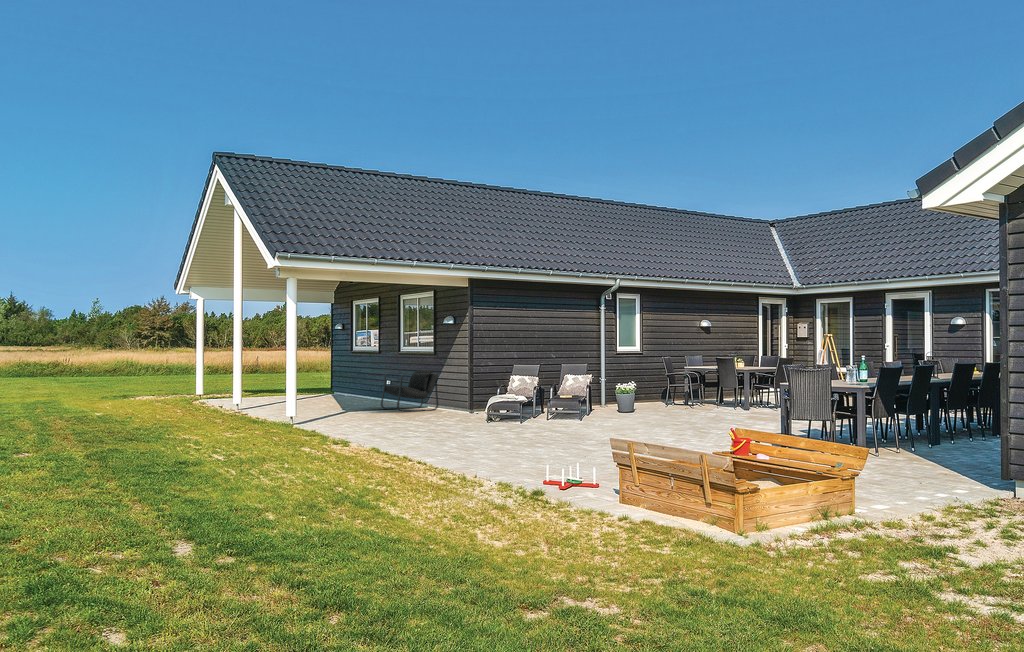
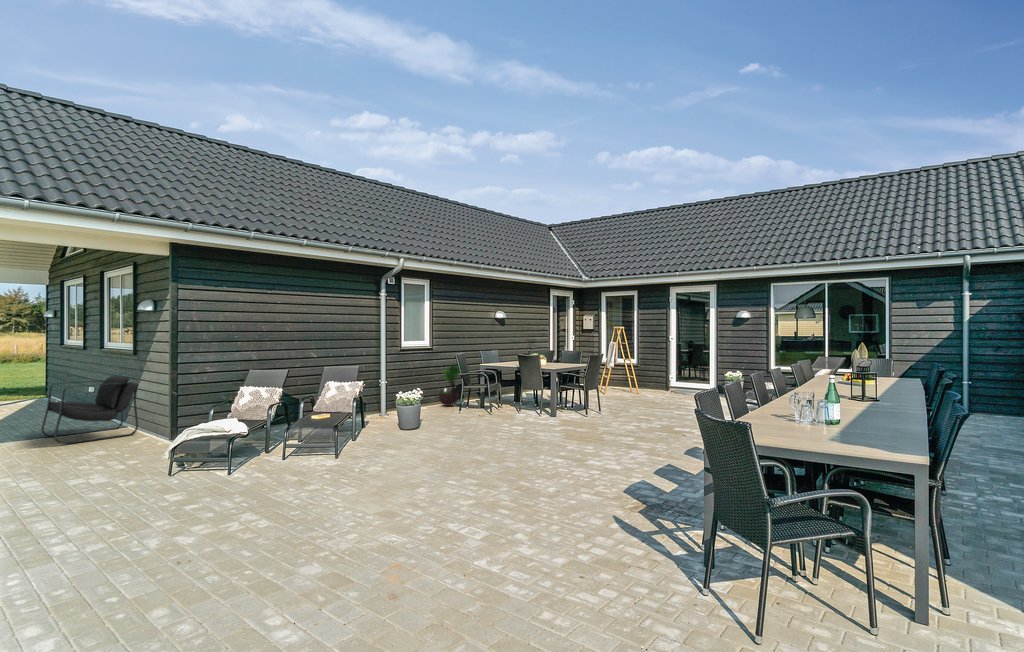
potted tree: none [649,364,672,404] -> present [439,365,461,406]

